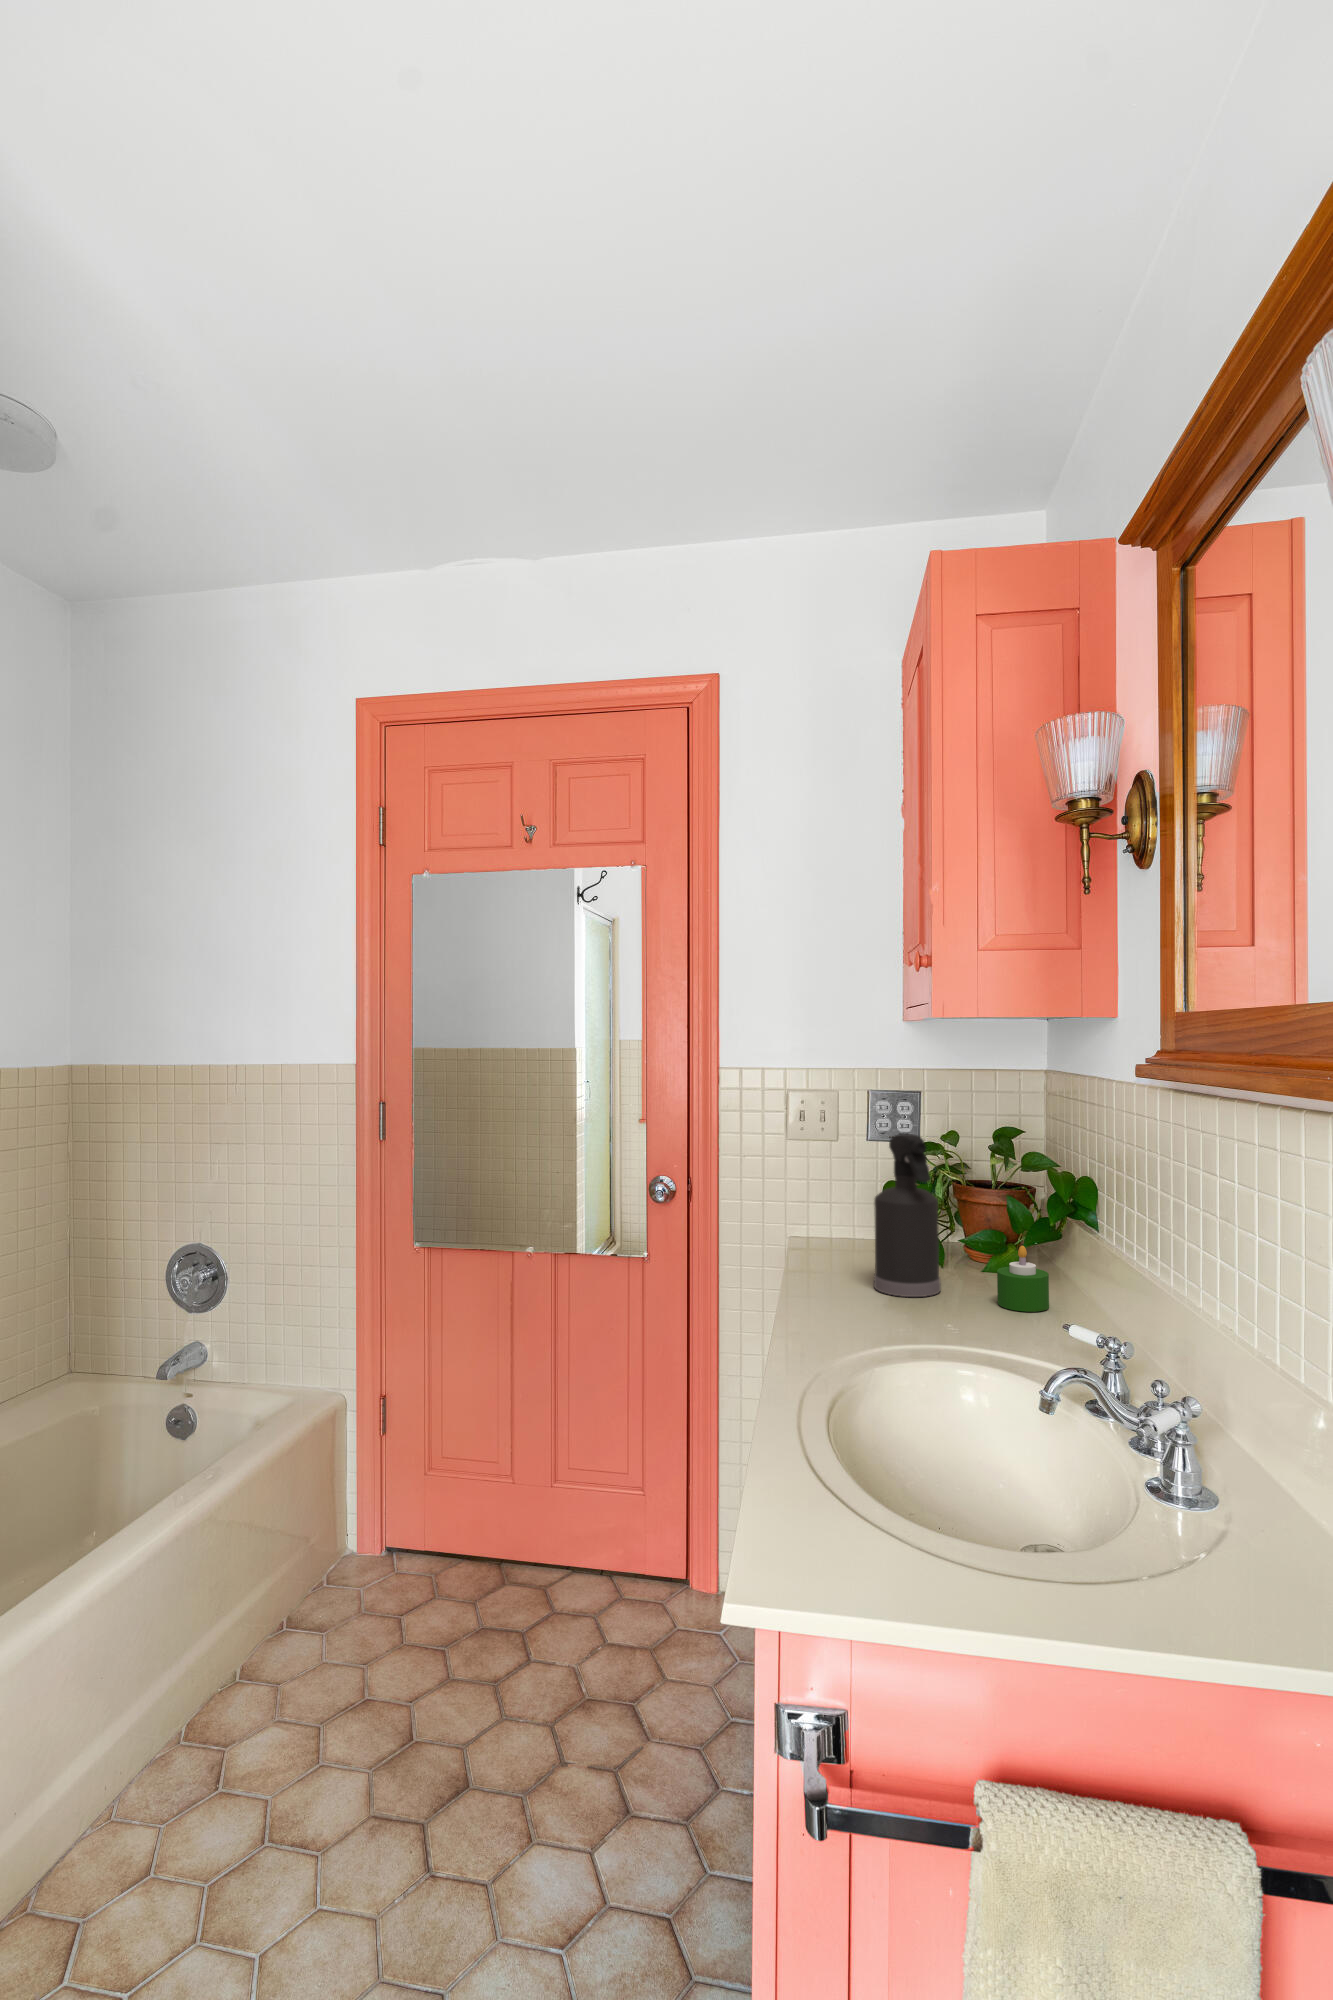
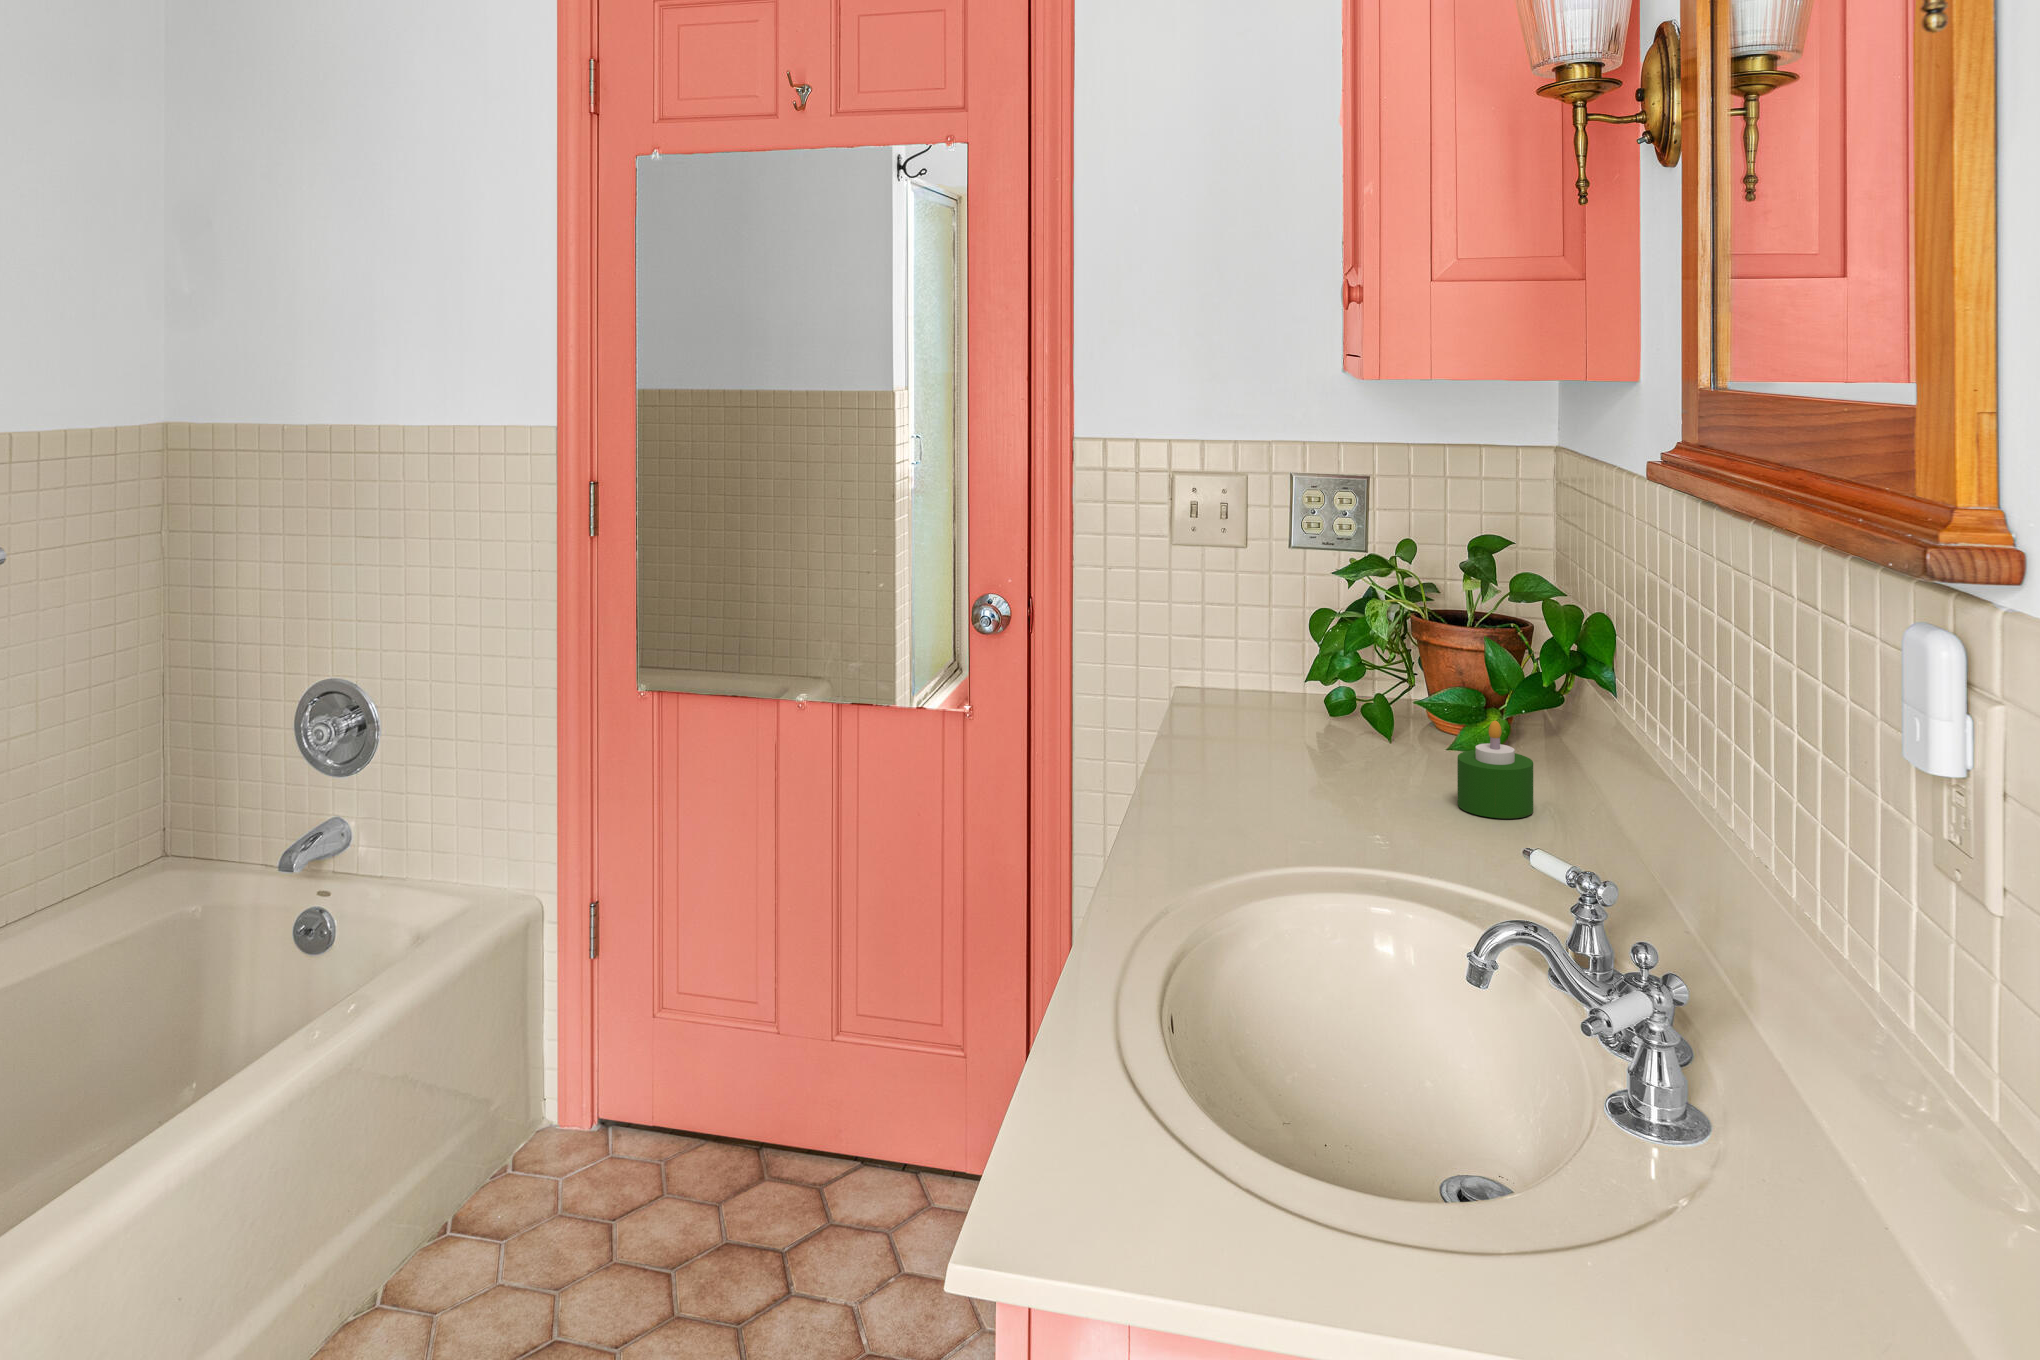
spray bottle: present [874,1134,941,1297] -> none [1280,552,1378,791]

